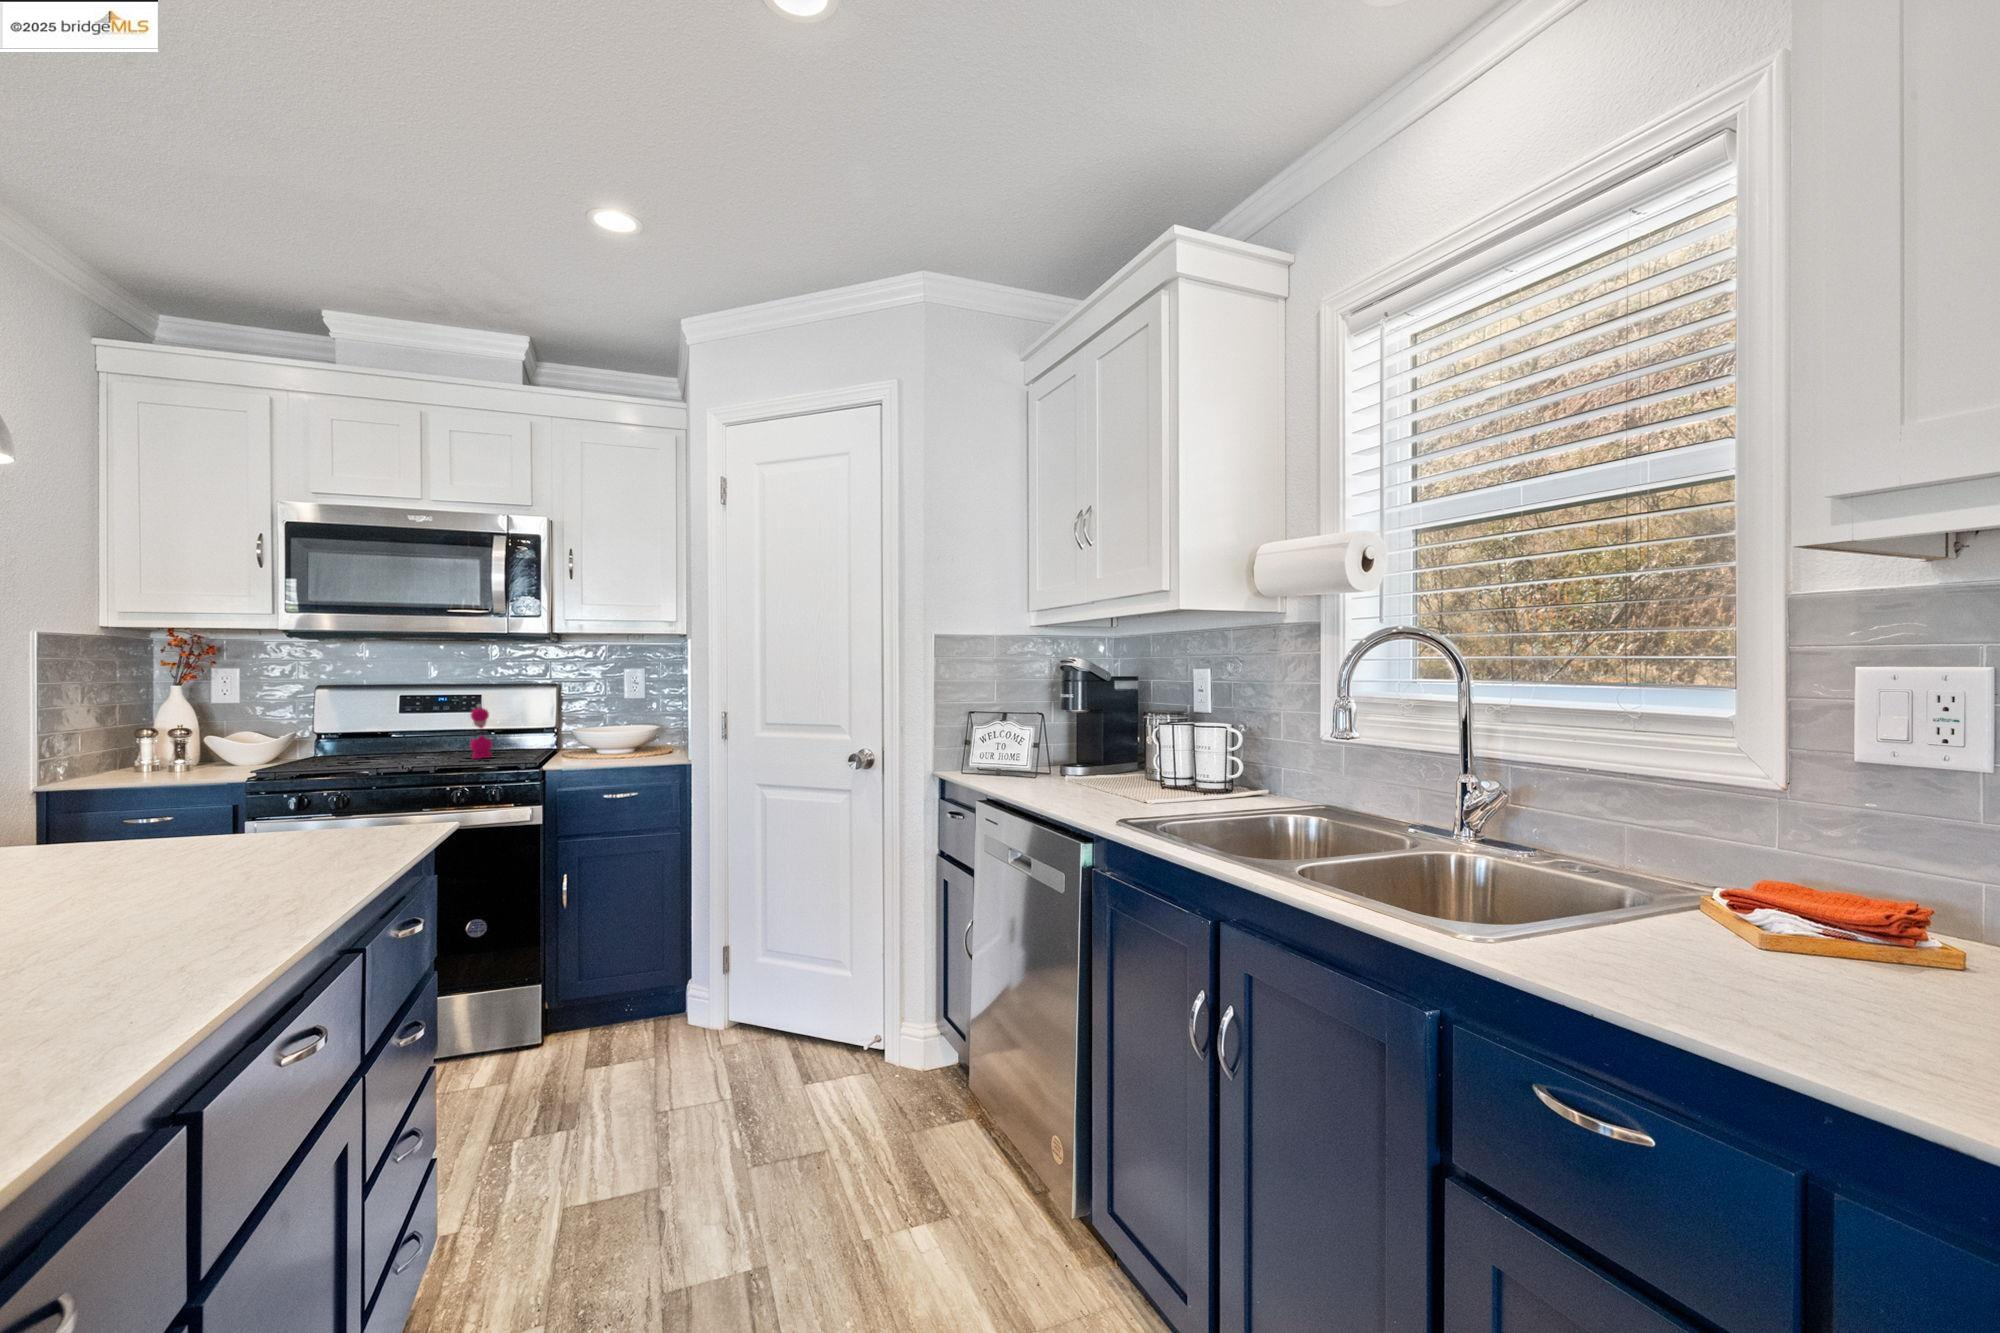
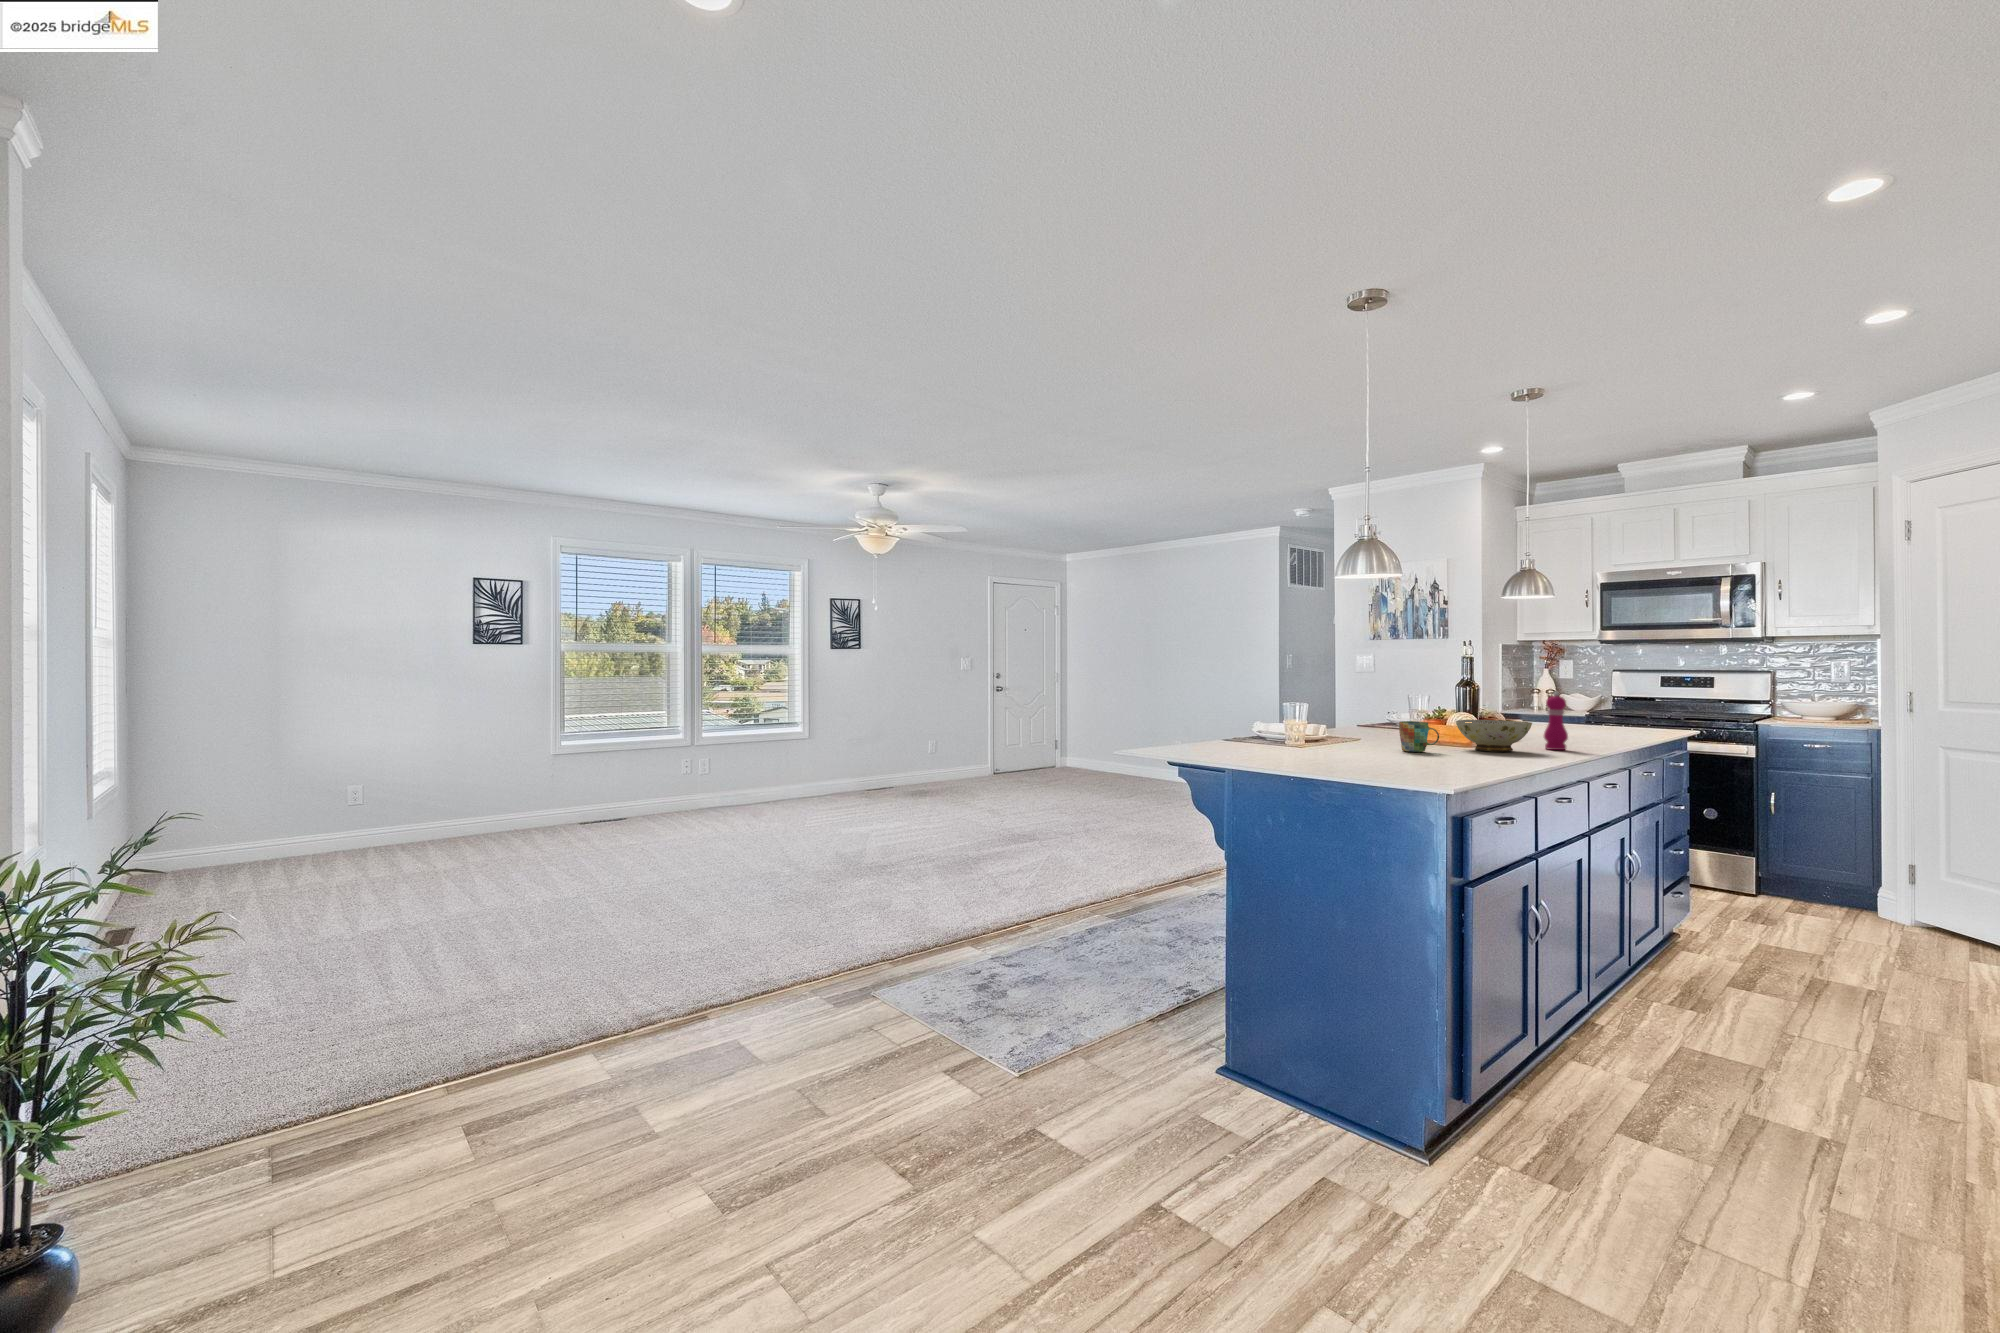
ceramic bowl: none [389,734,467,768] -> present [1456,720,1532,751]
mug: none [333,745,381,779] -> present [1399,721,1439,752]

